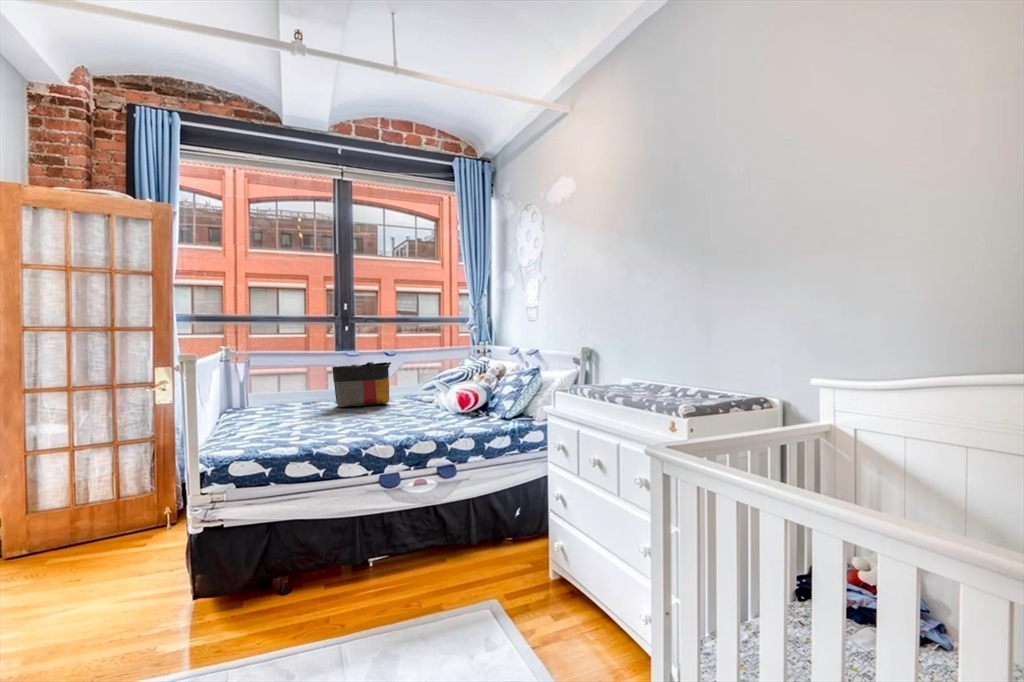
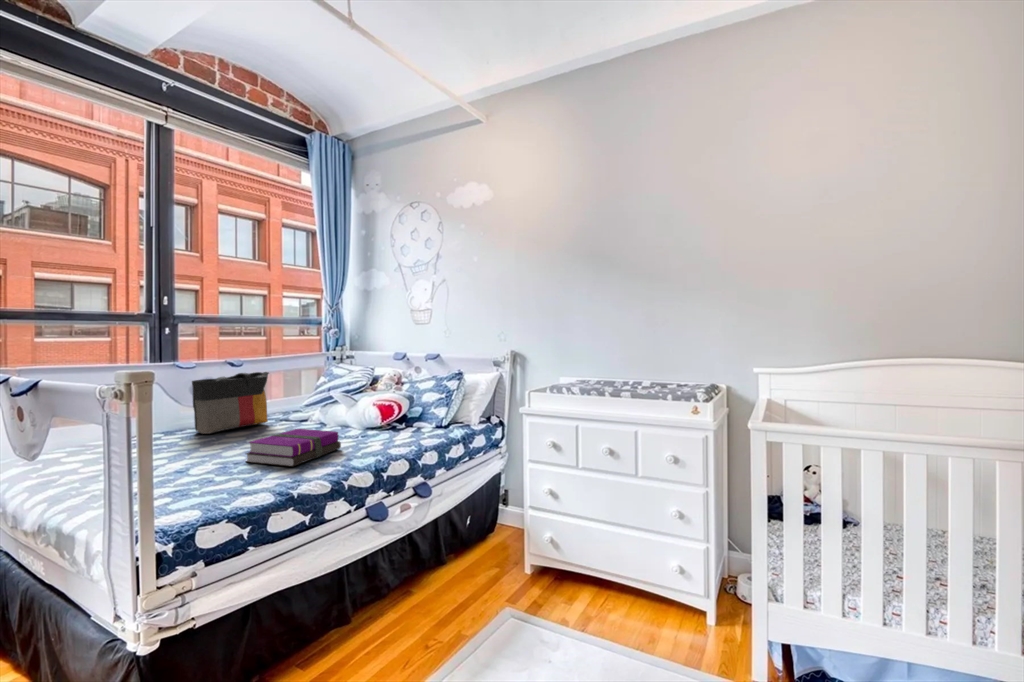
notebook: none [325,407,396,433] -> present [246,429,341,466]

